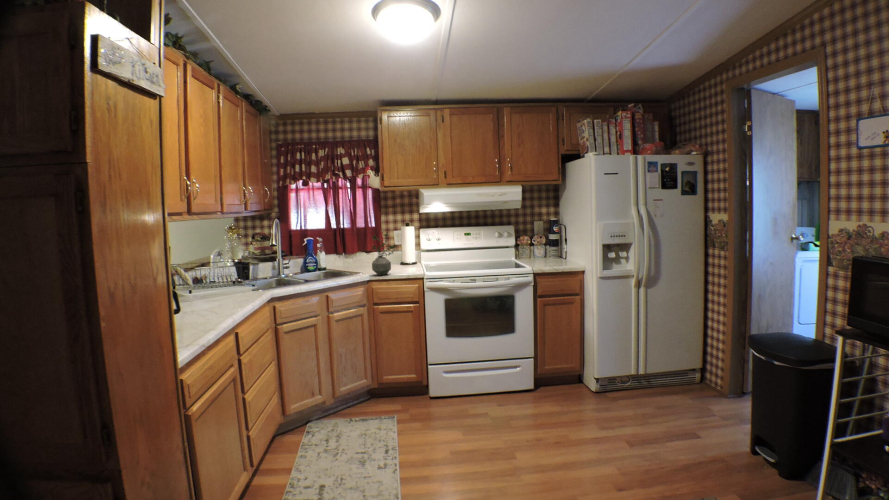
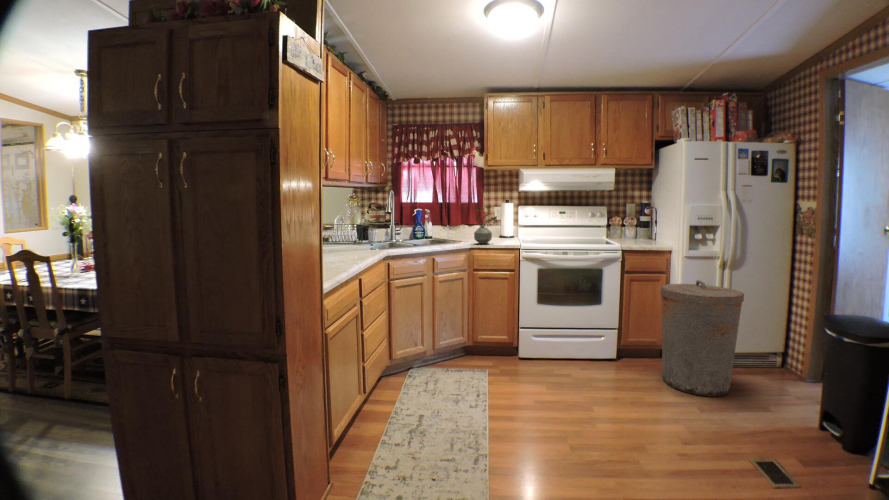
trash can: none [561,301,633,415] -> present [660,280,744,397]

